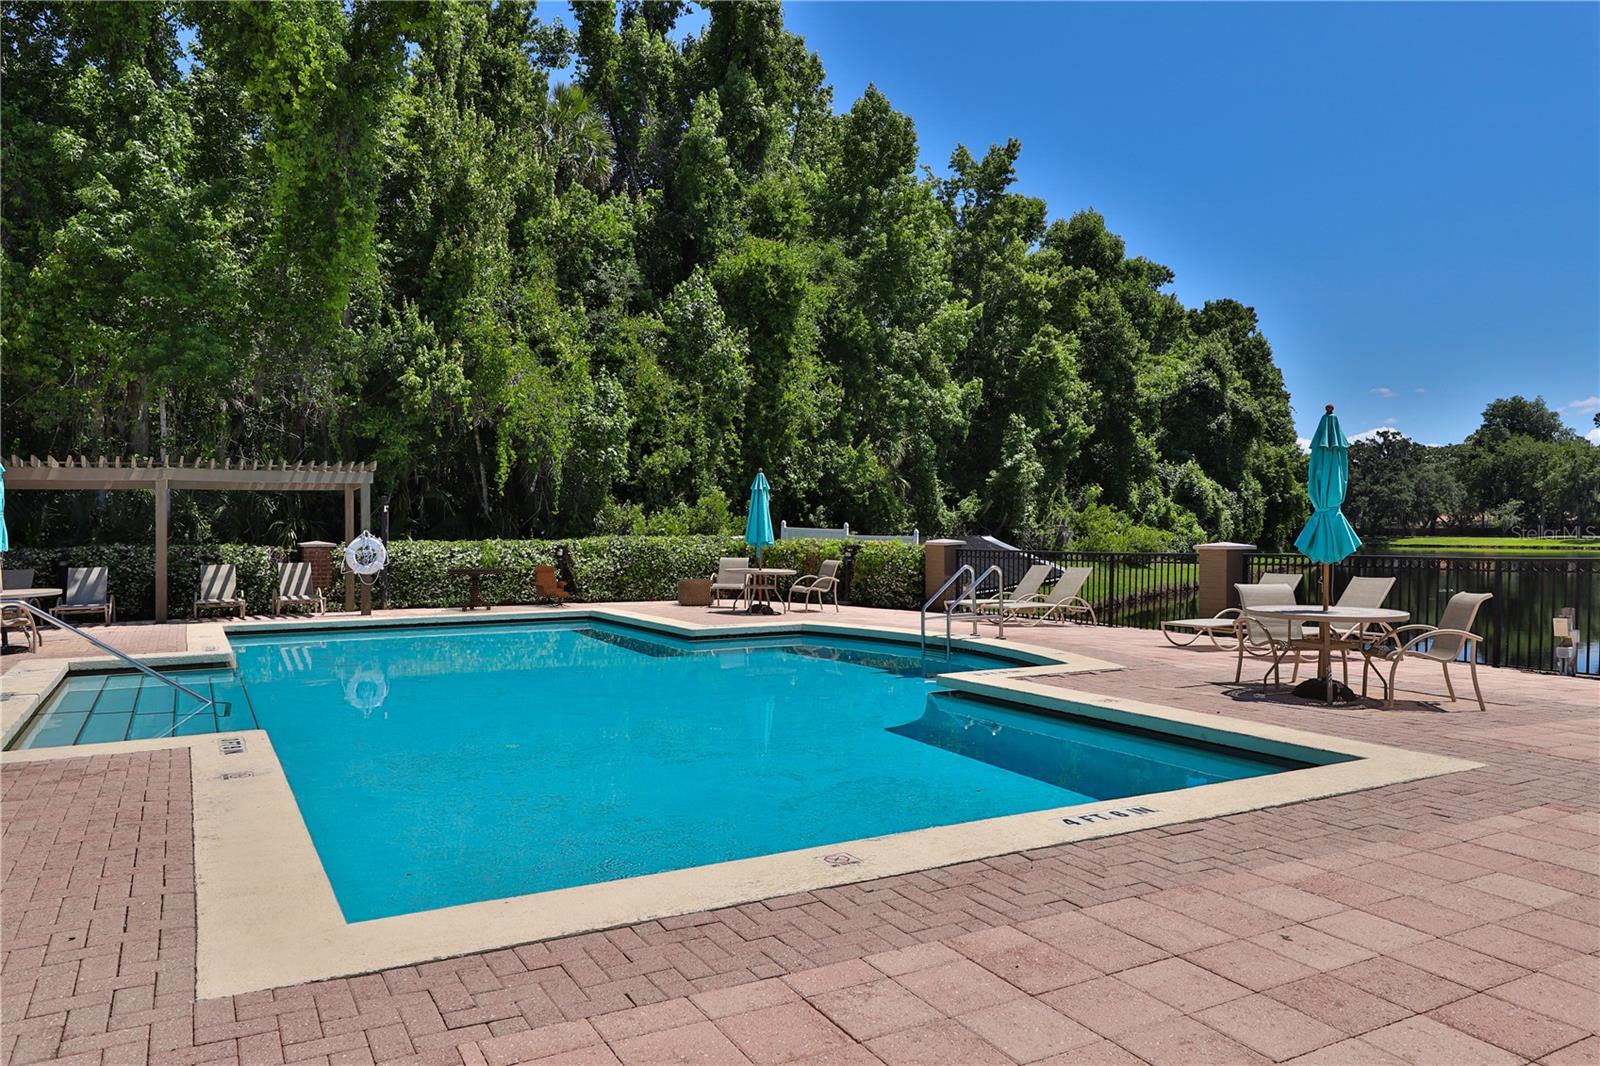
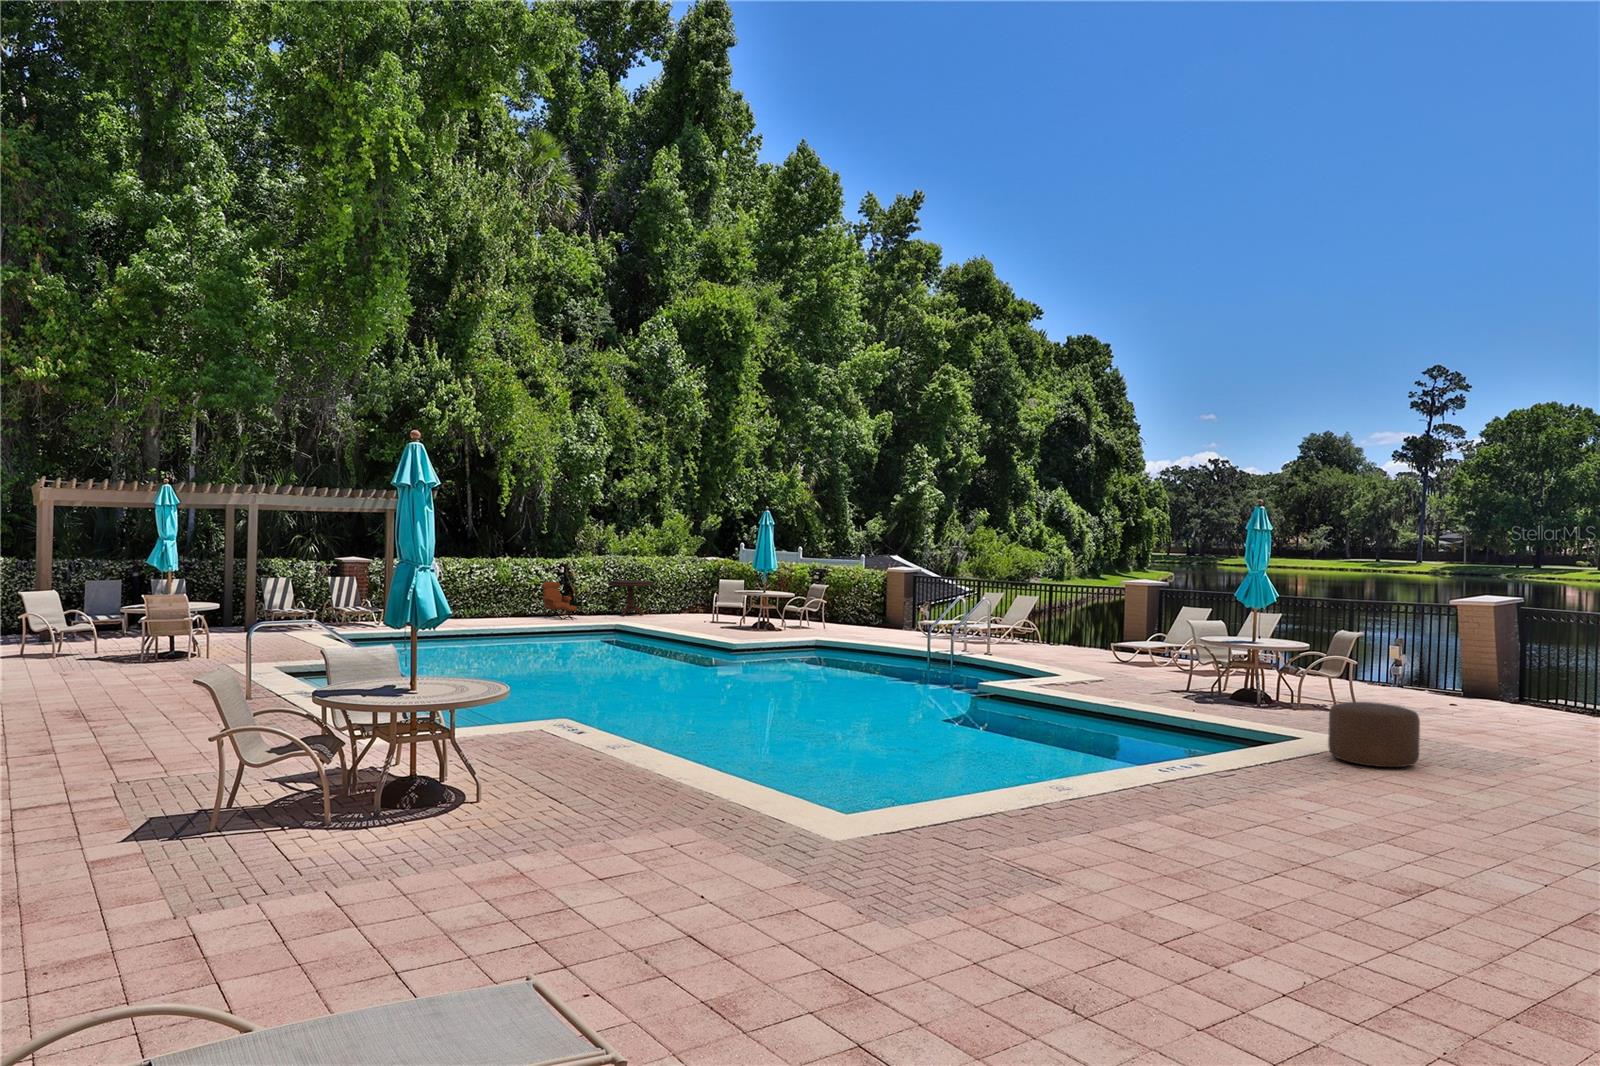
side table: present [446,568,503,611] -> present [608,580,653,616]
ottoman: present [678,578,714,605] -> present [1328,702,1420,767]

